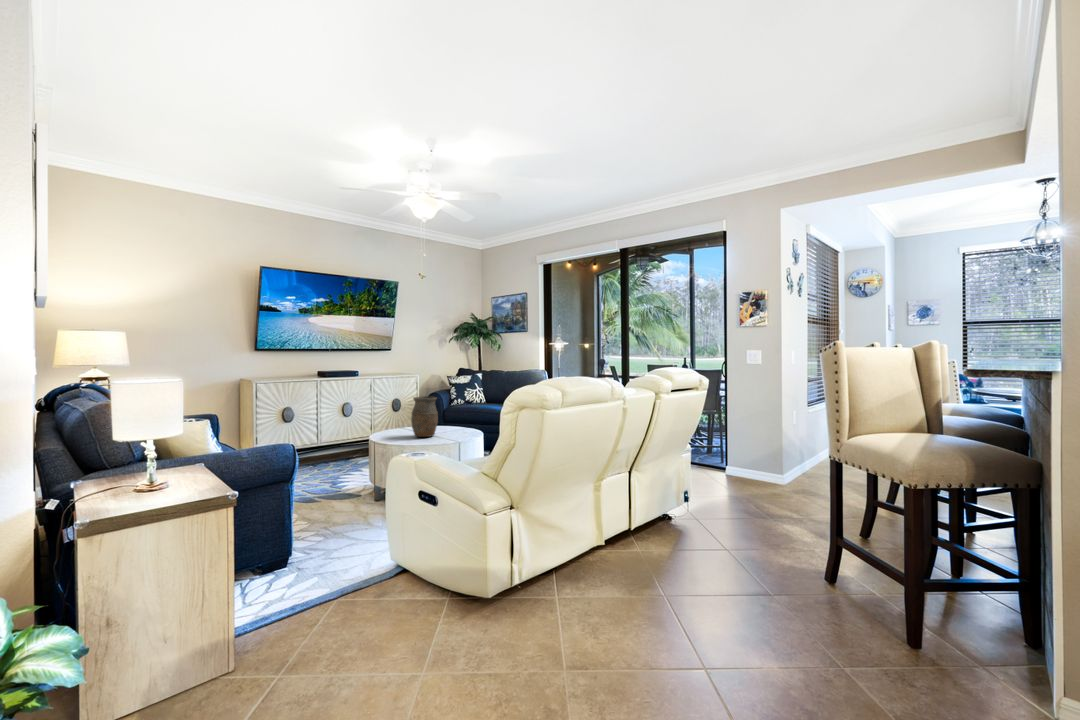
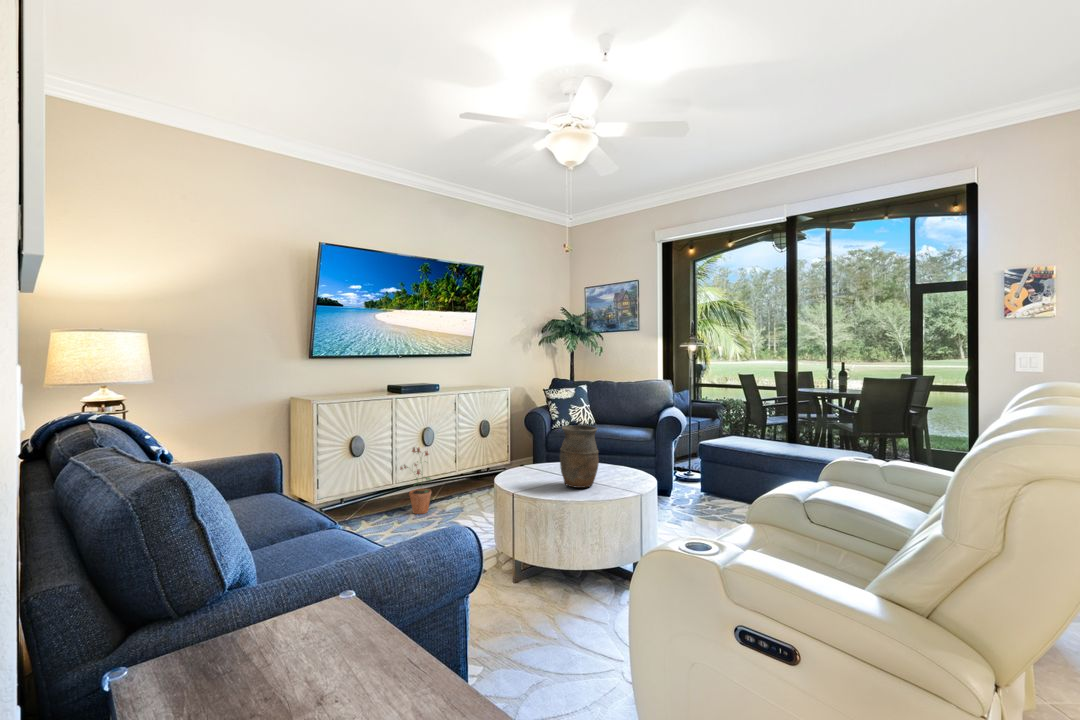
potted plant: none [322,417,347,465] -> present [400,447,431,514]

